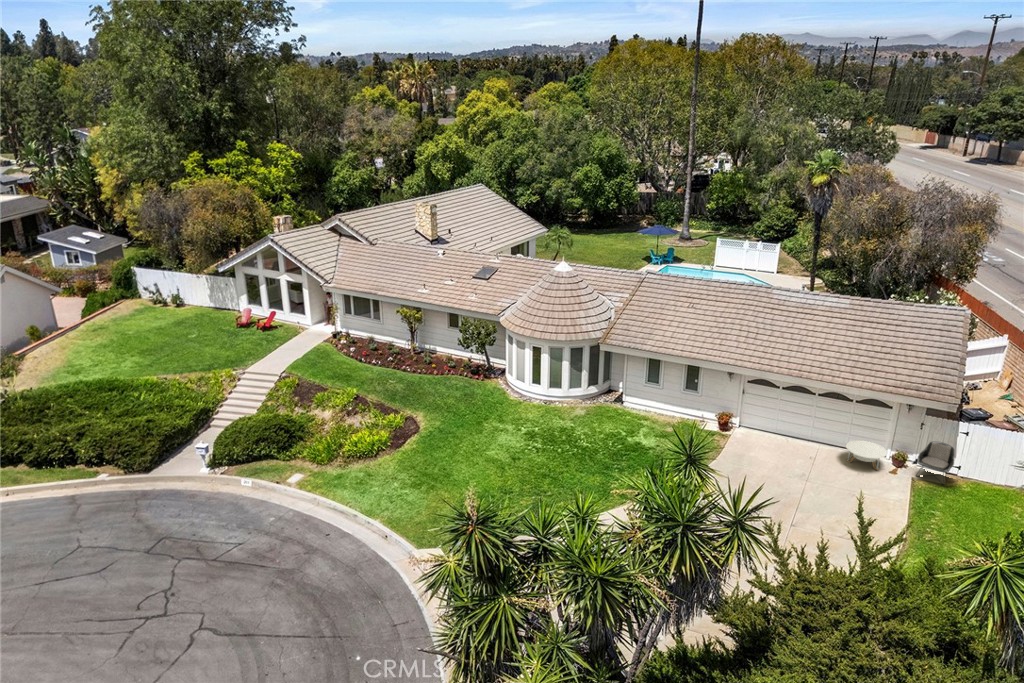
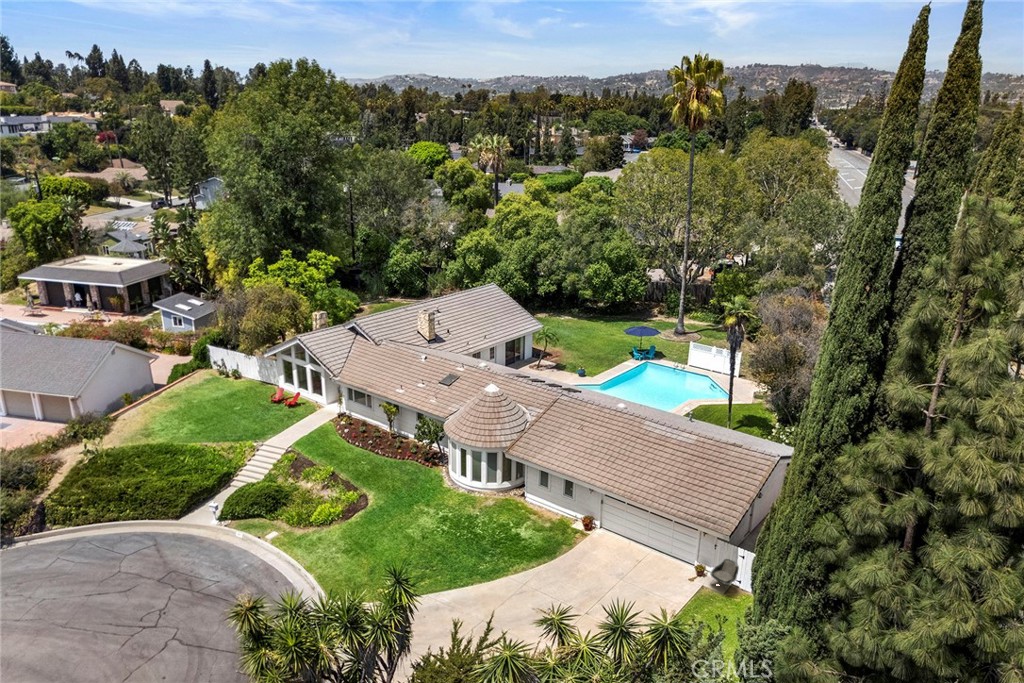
round table: present [846,440,887,470] -> none [665,550,694,576]

